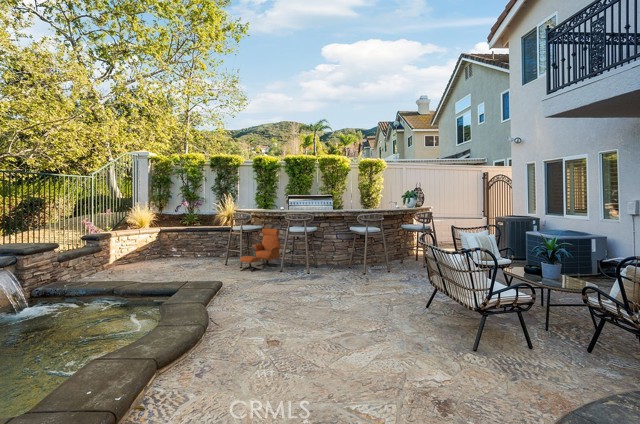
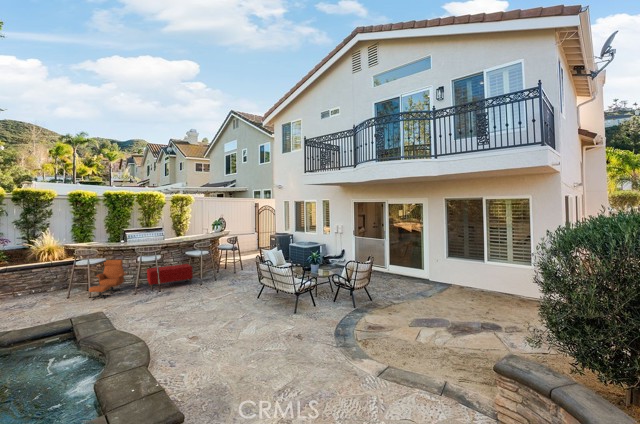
bench: none [300,244,354,272] -> present [147,264,193,290]

